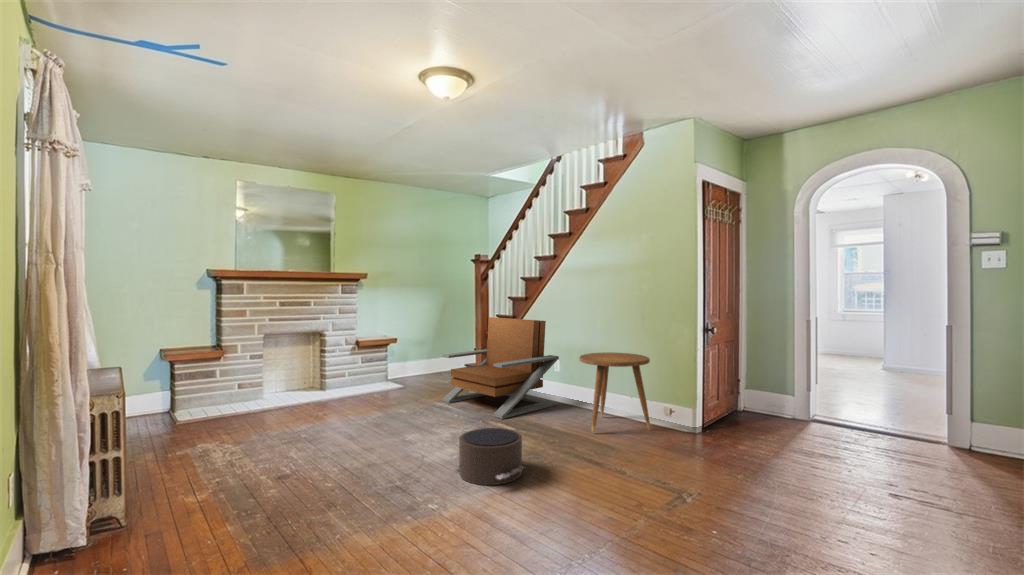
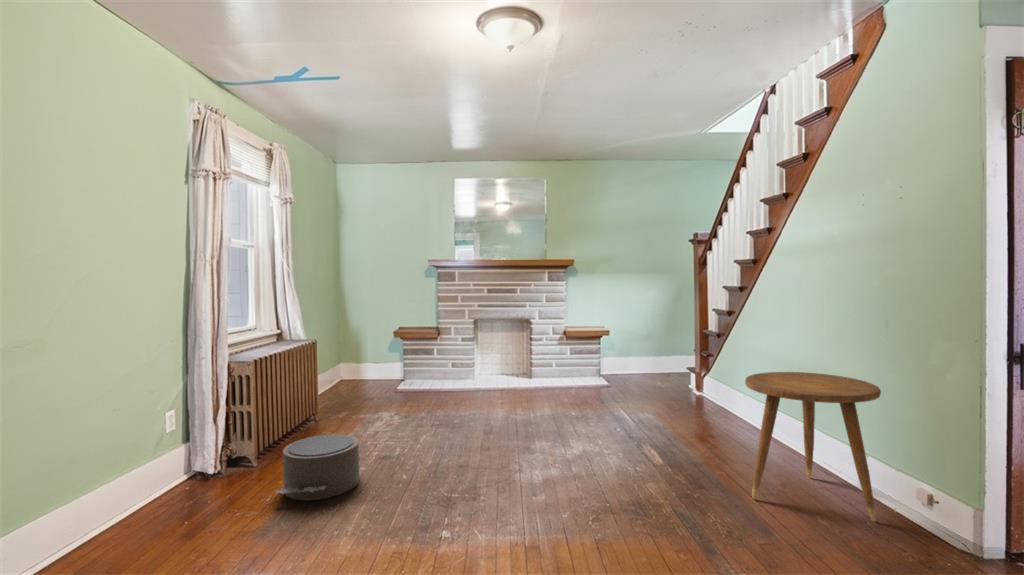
lounge chair: present [442,317,559,419] -> none [620,310,766,445]
pouf: present [448,428,524,485] -> present [276,434,359,500]

